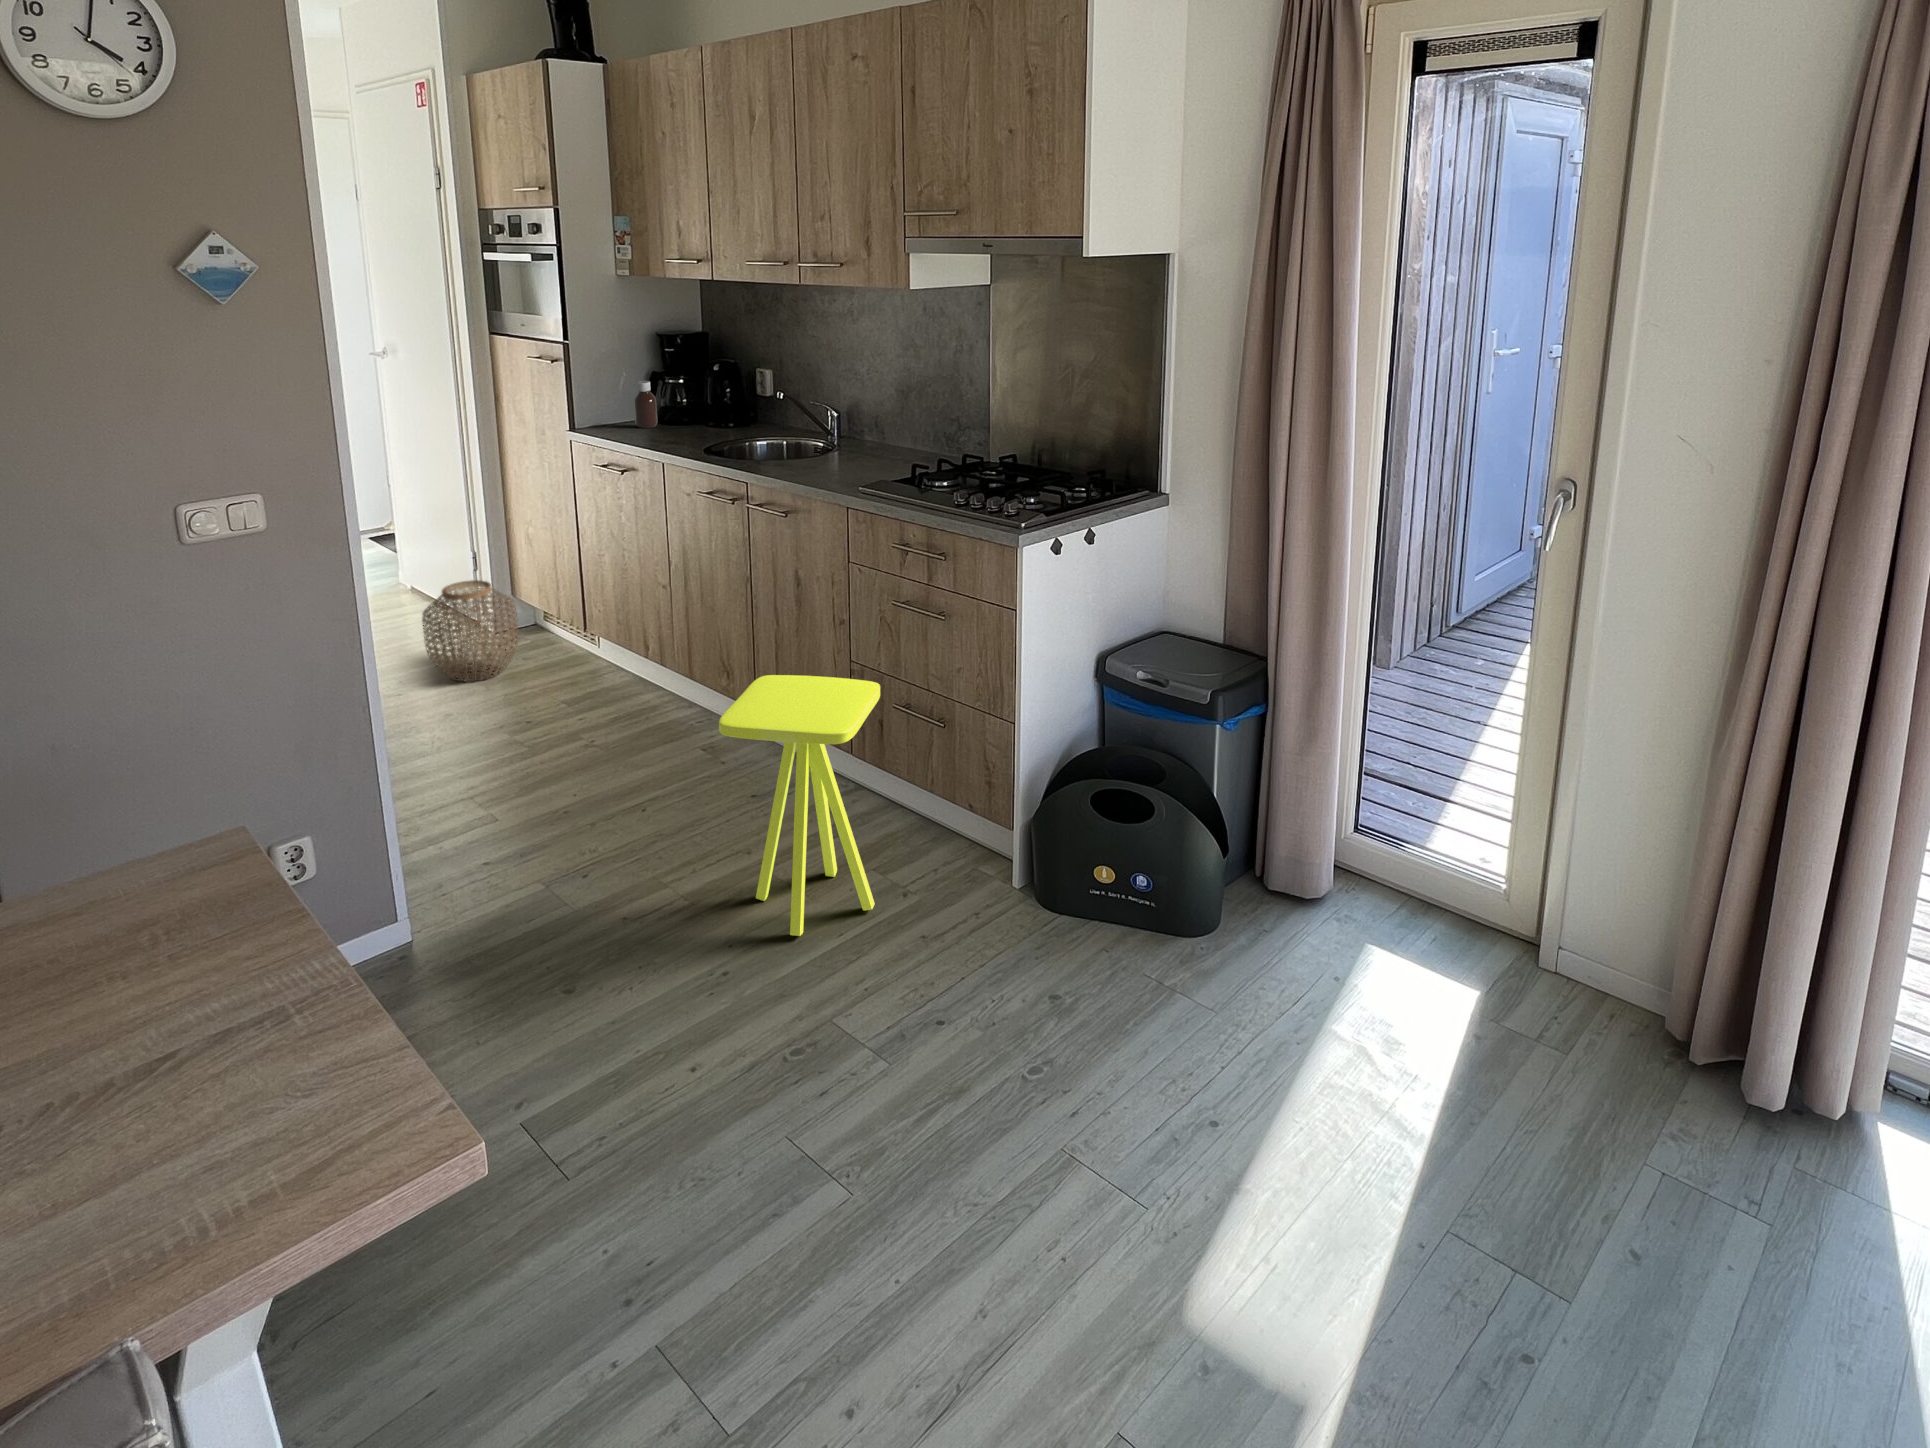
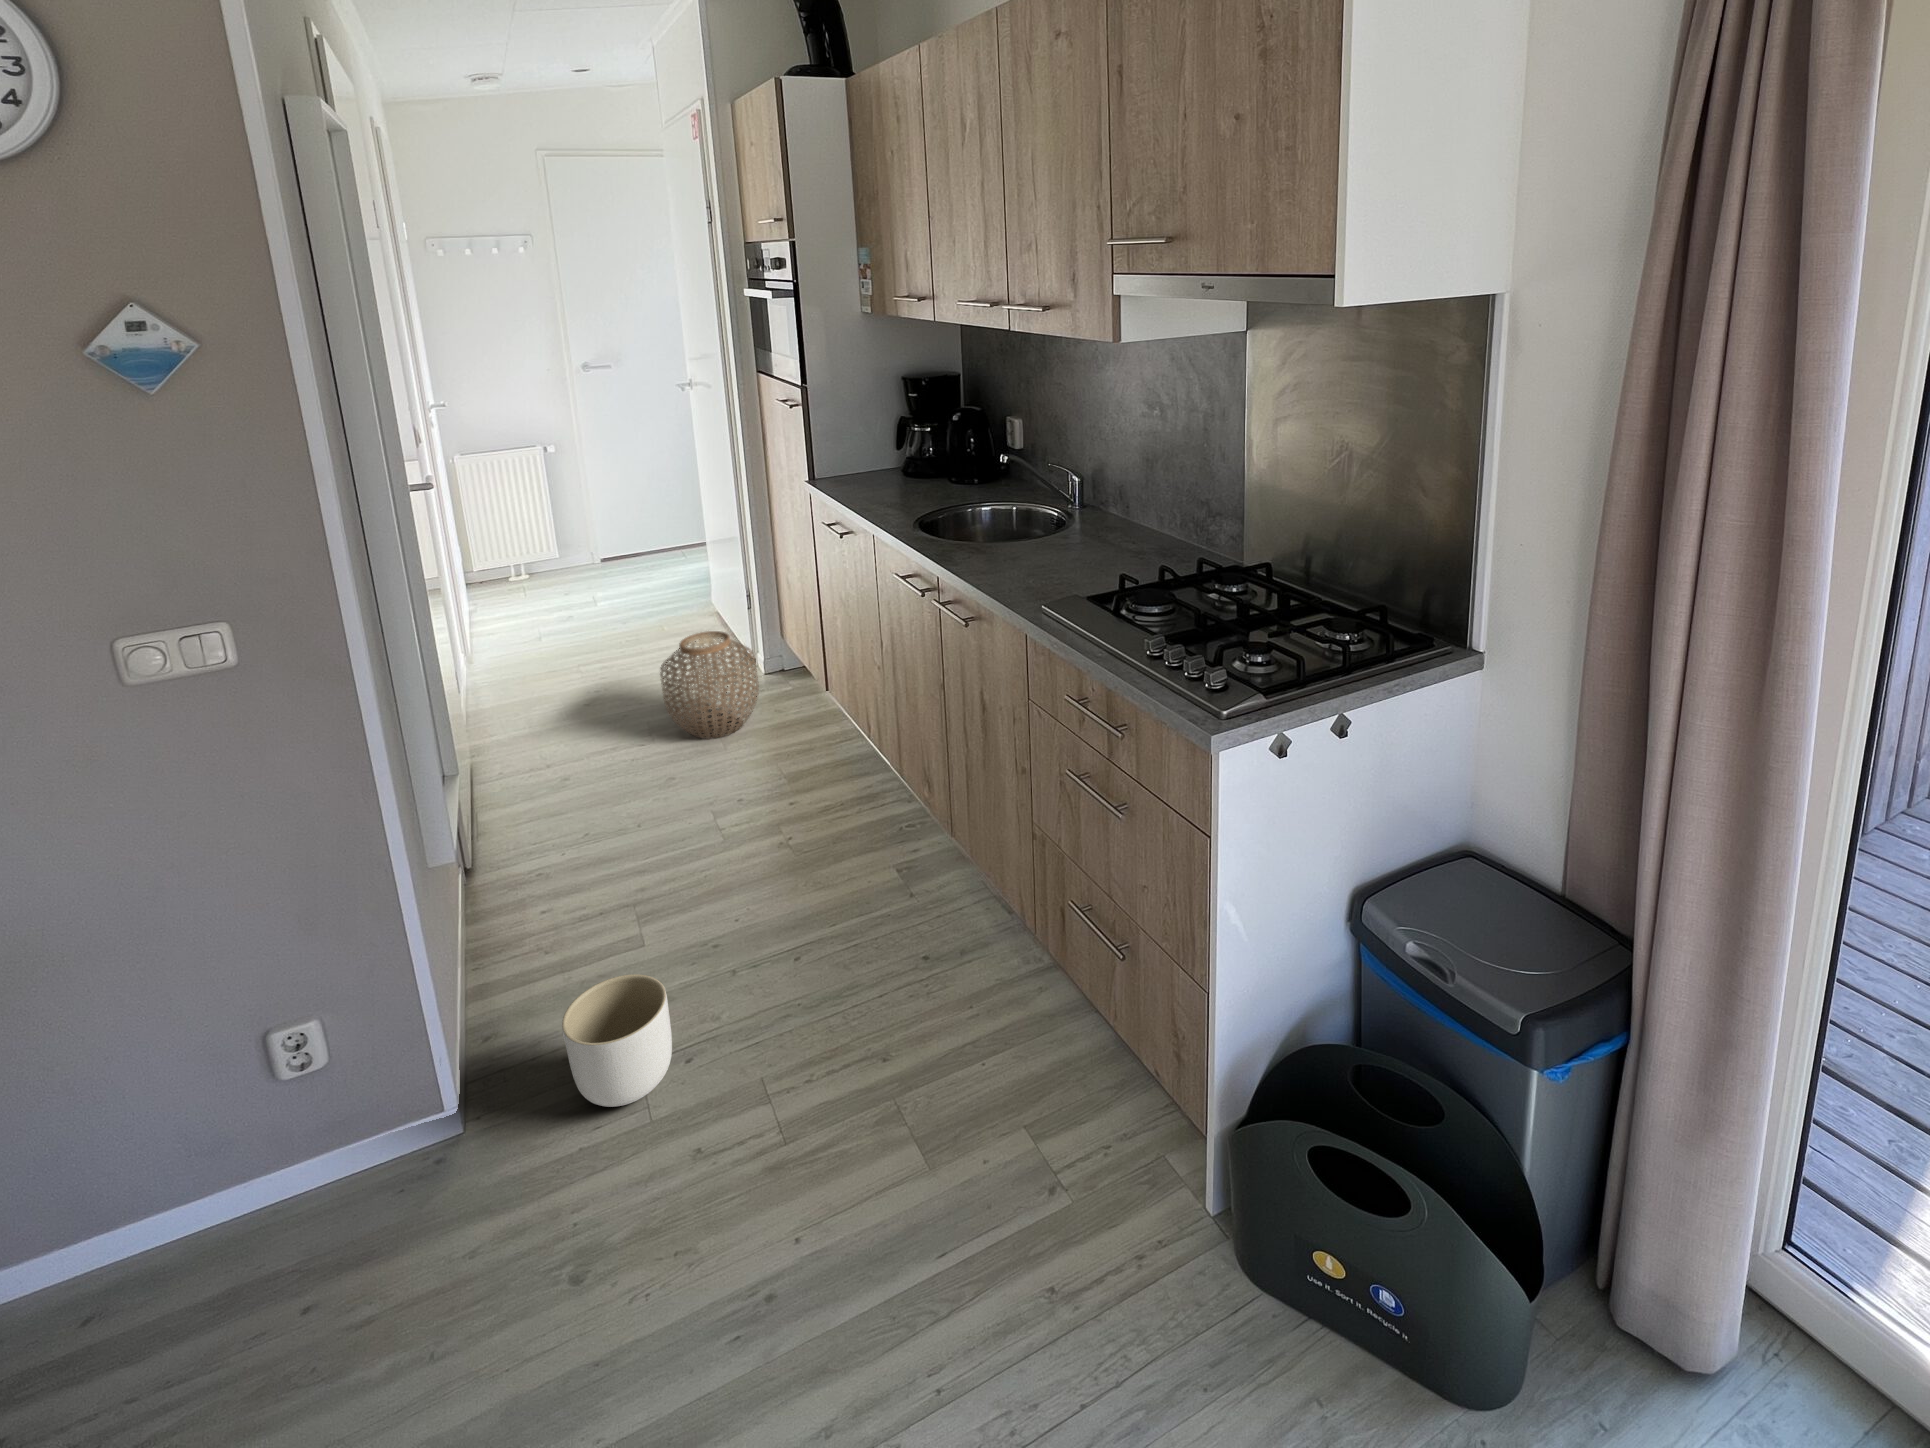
bottle: present [634,381,657,428] -> none [878,426,904,477]
side table: present [719,675,880,936] -> none [775,869,1017,1259]
planter: none [492,804,579,901] -> present [562,974,672,1107]

